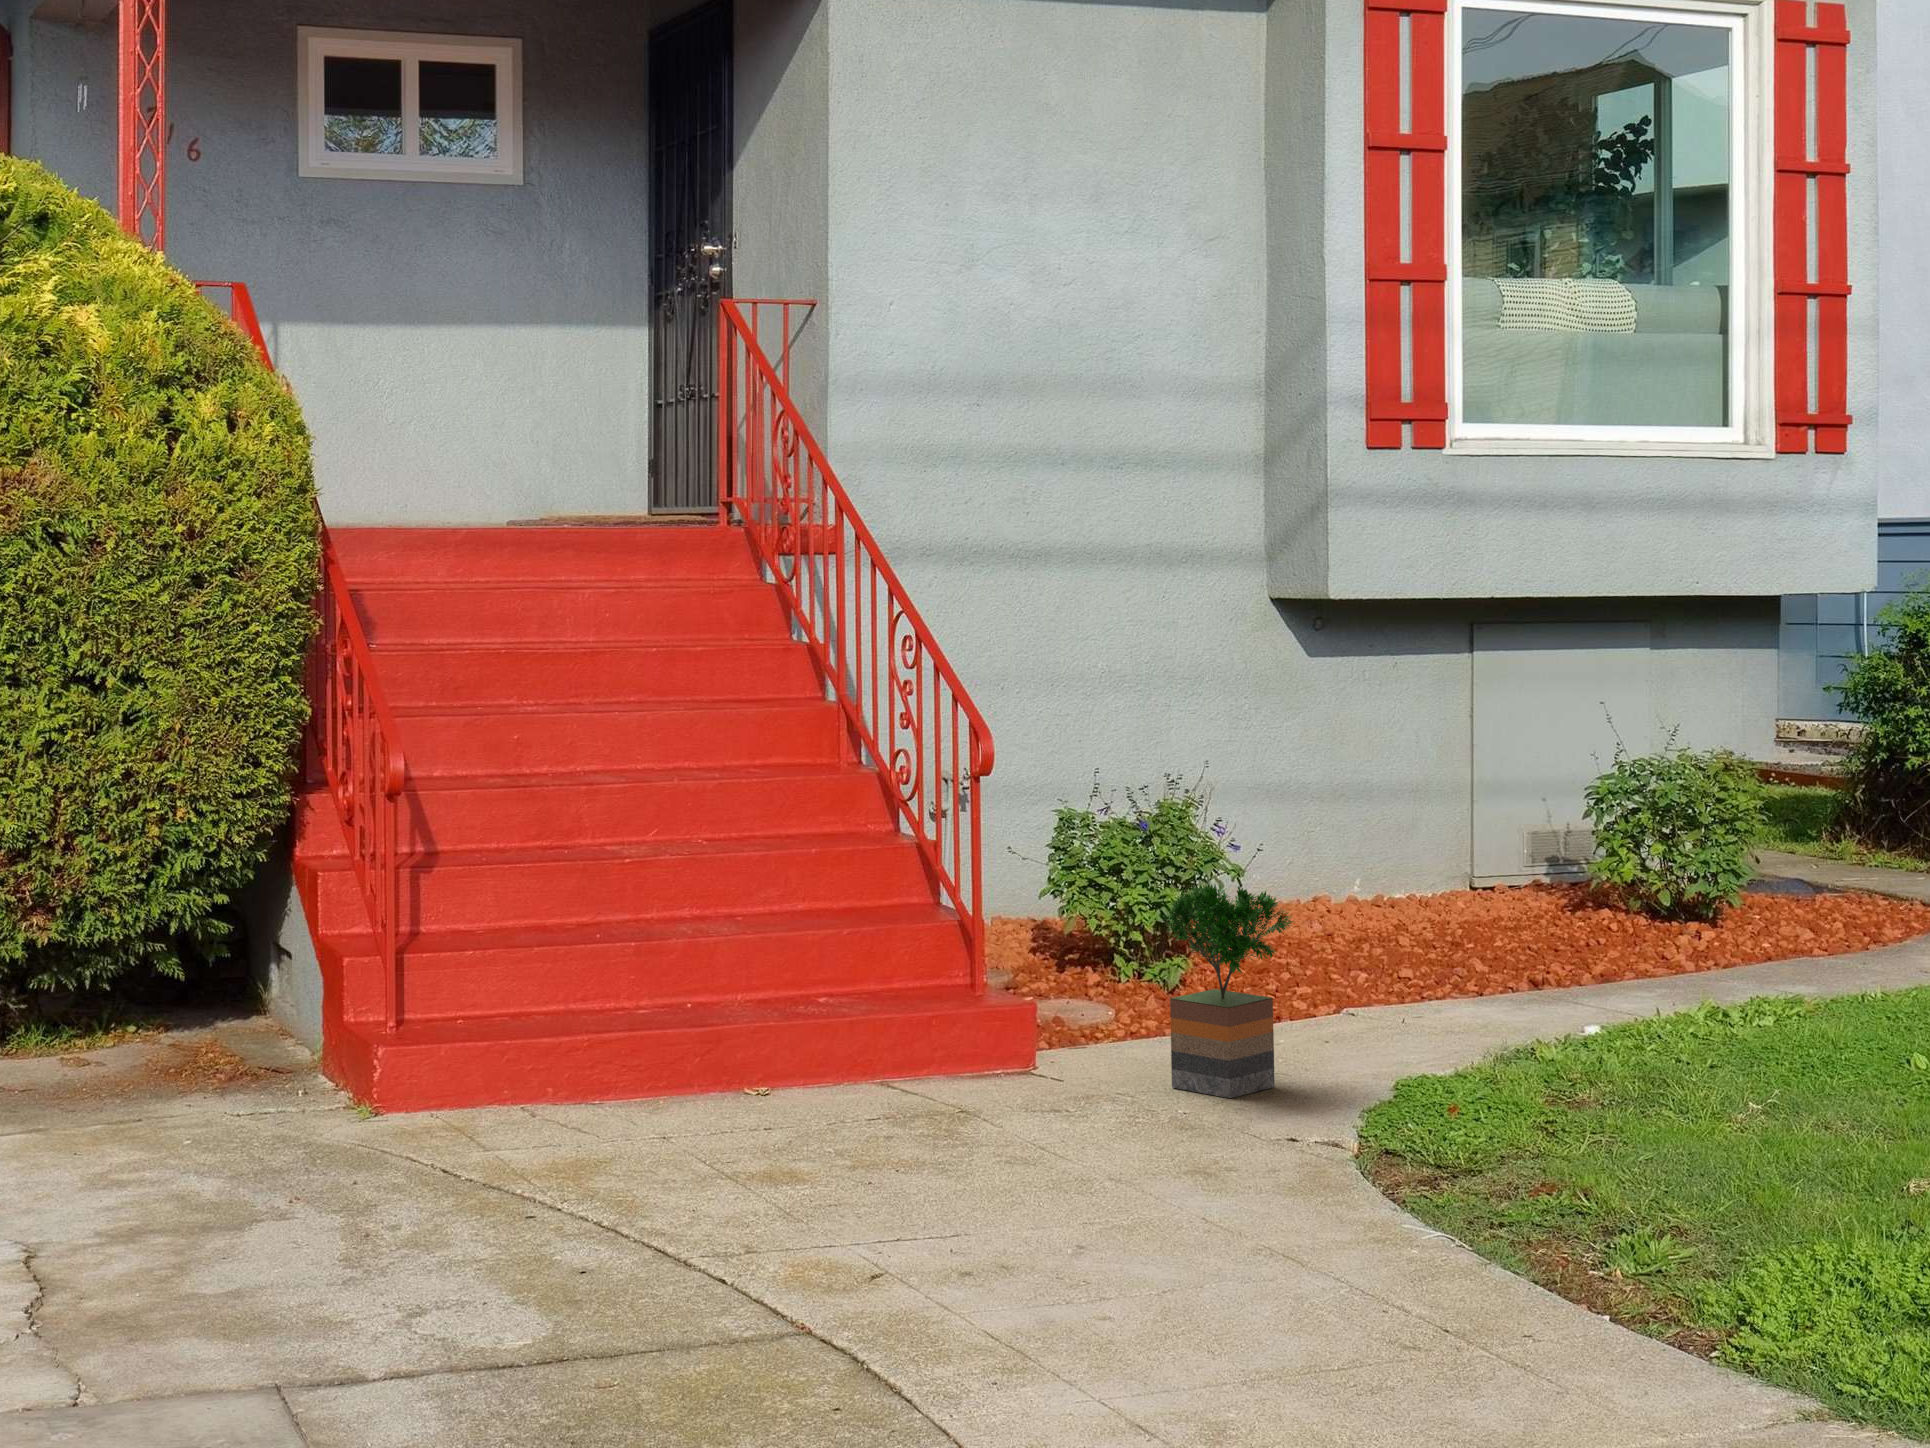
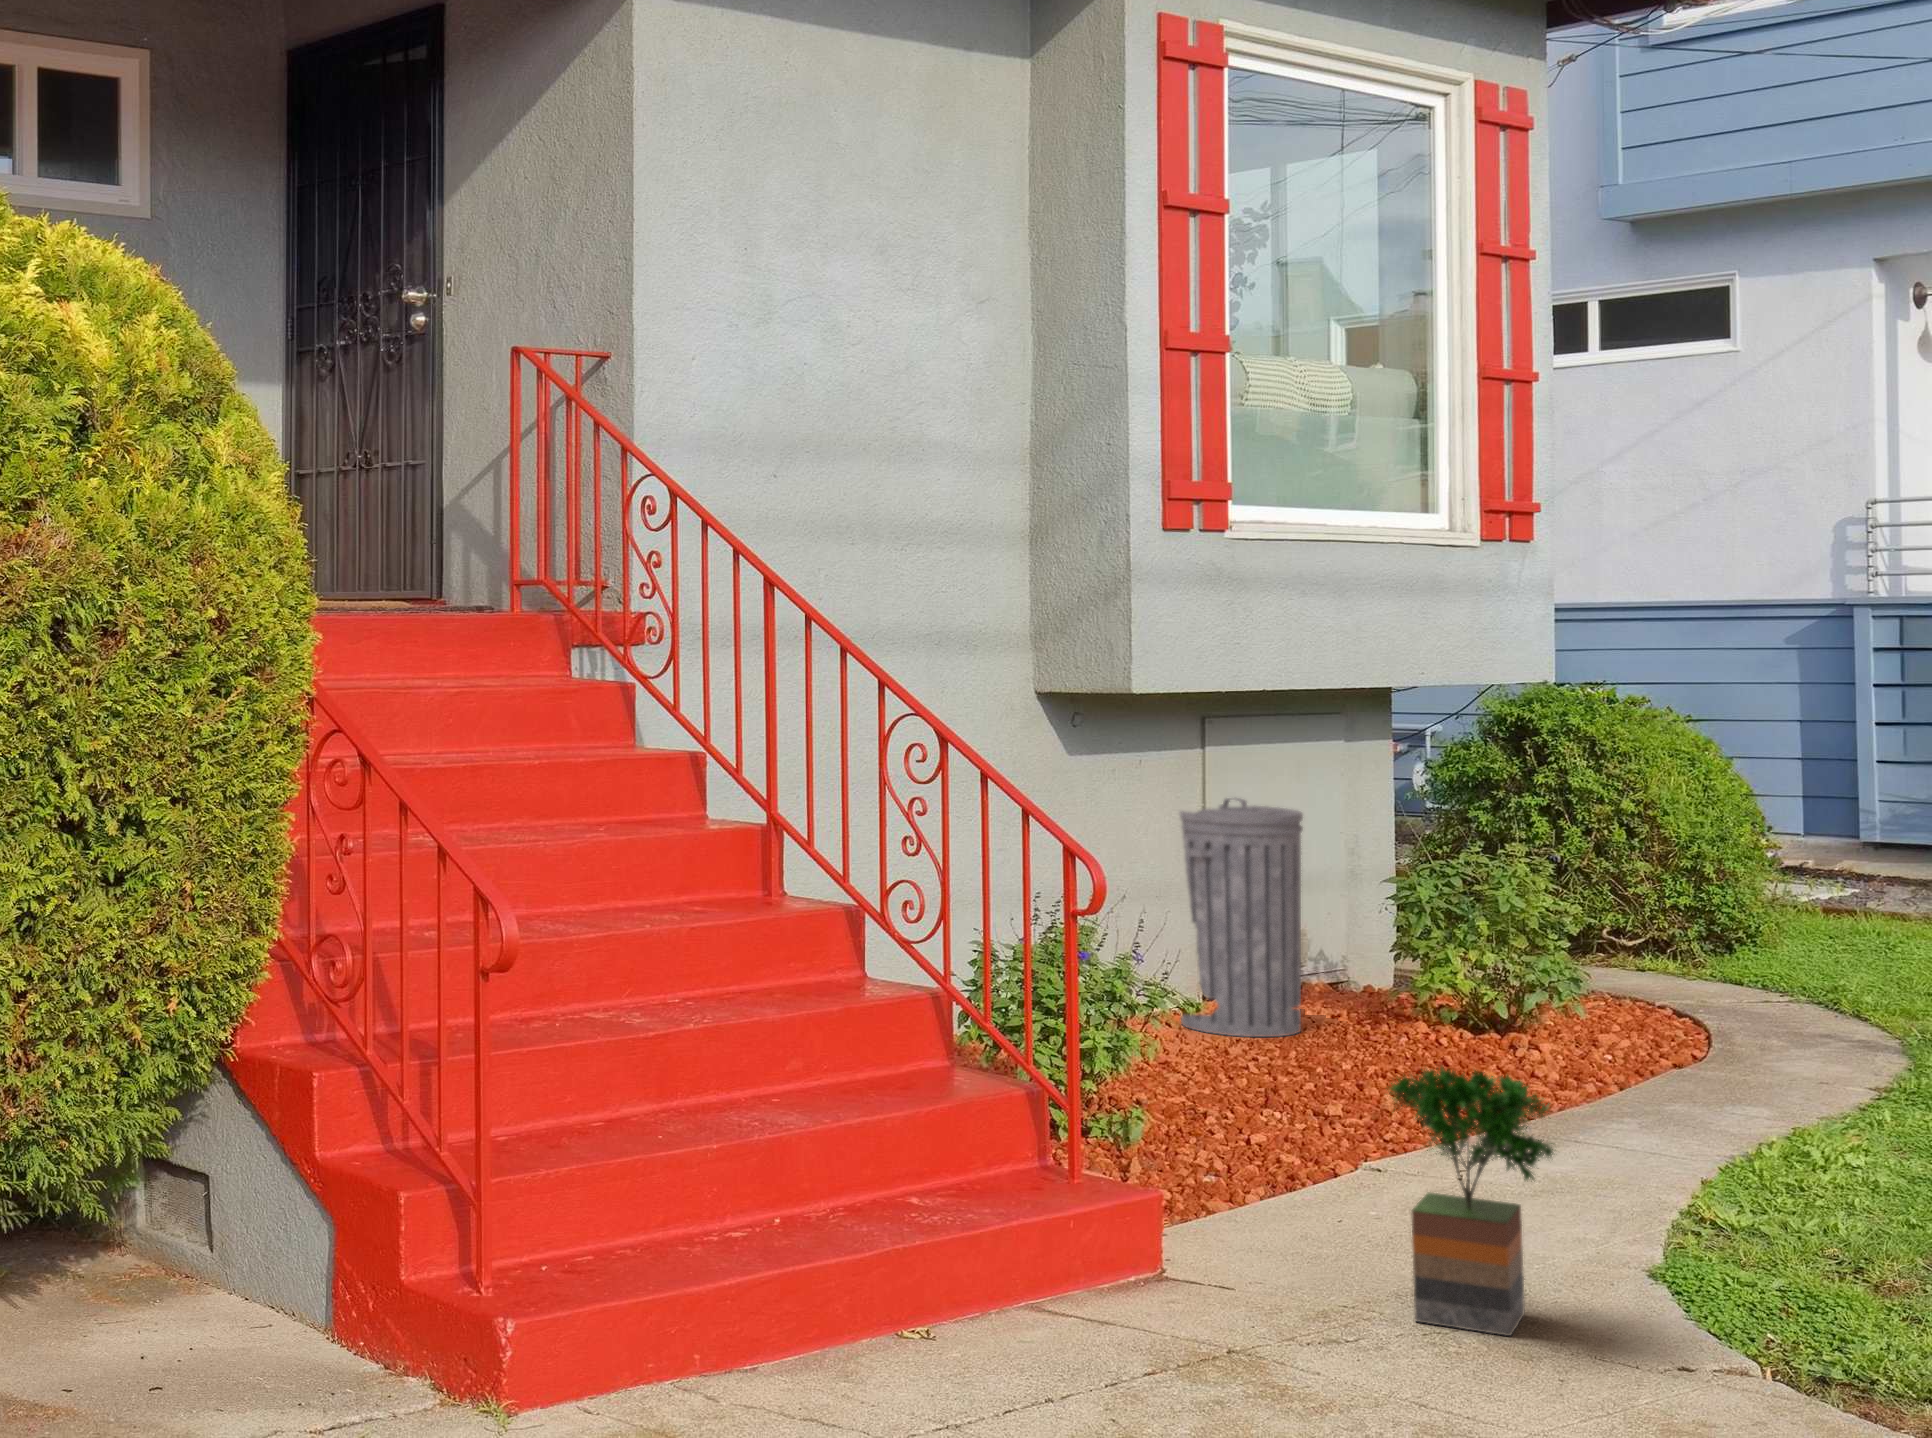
trash can: none [1422,694,1544,912] -> present [1180,798,1303,1037]

